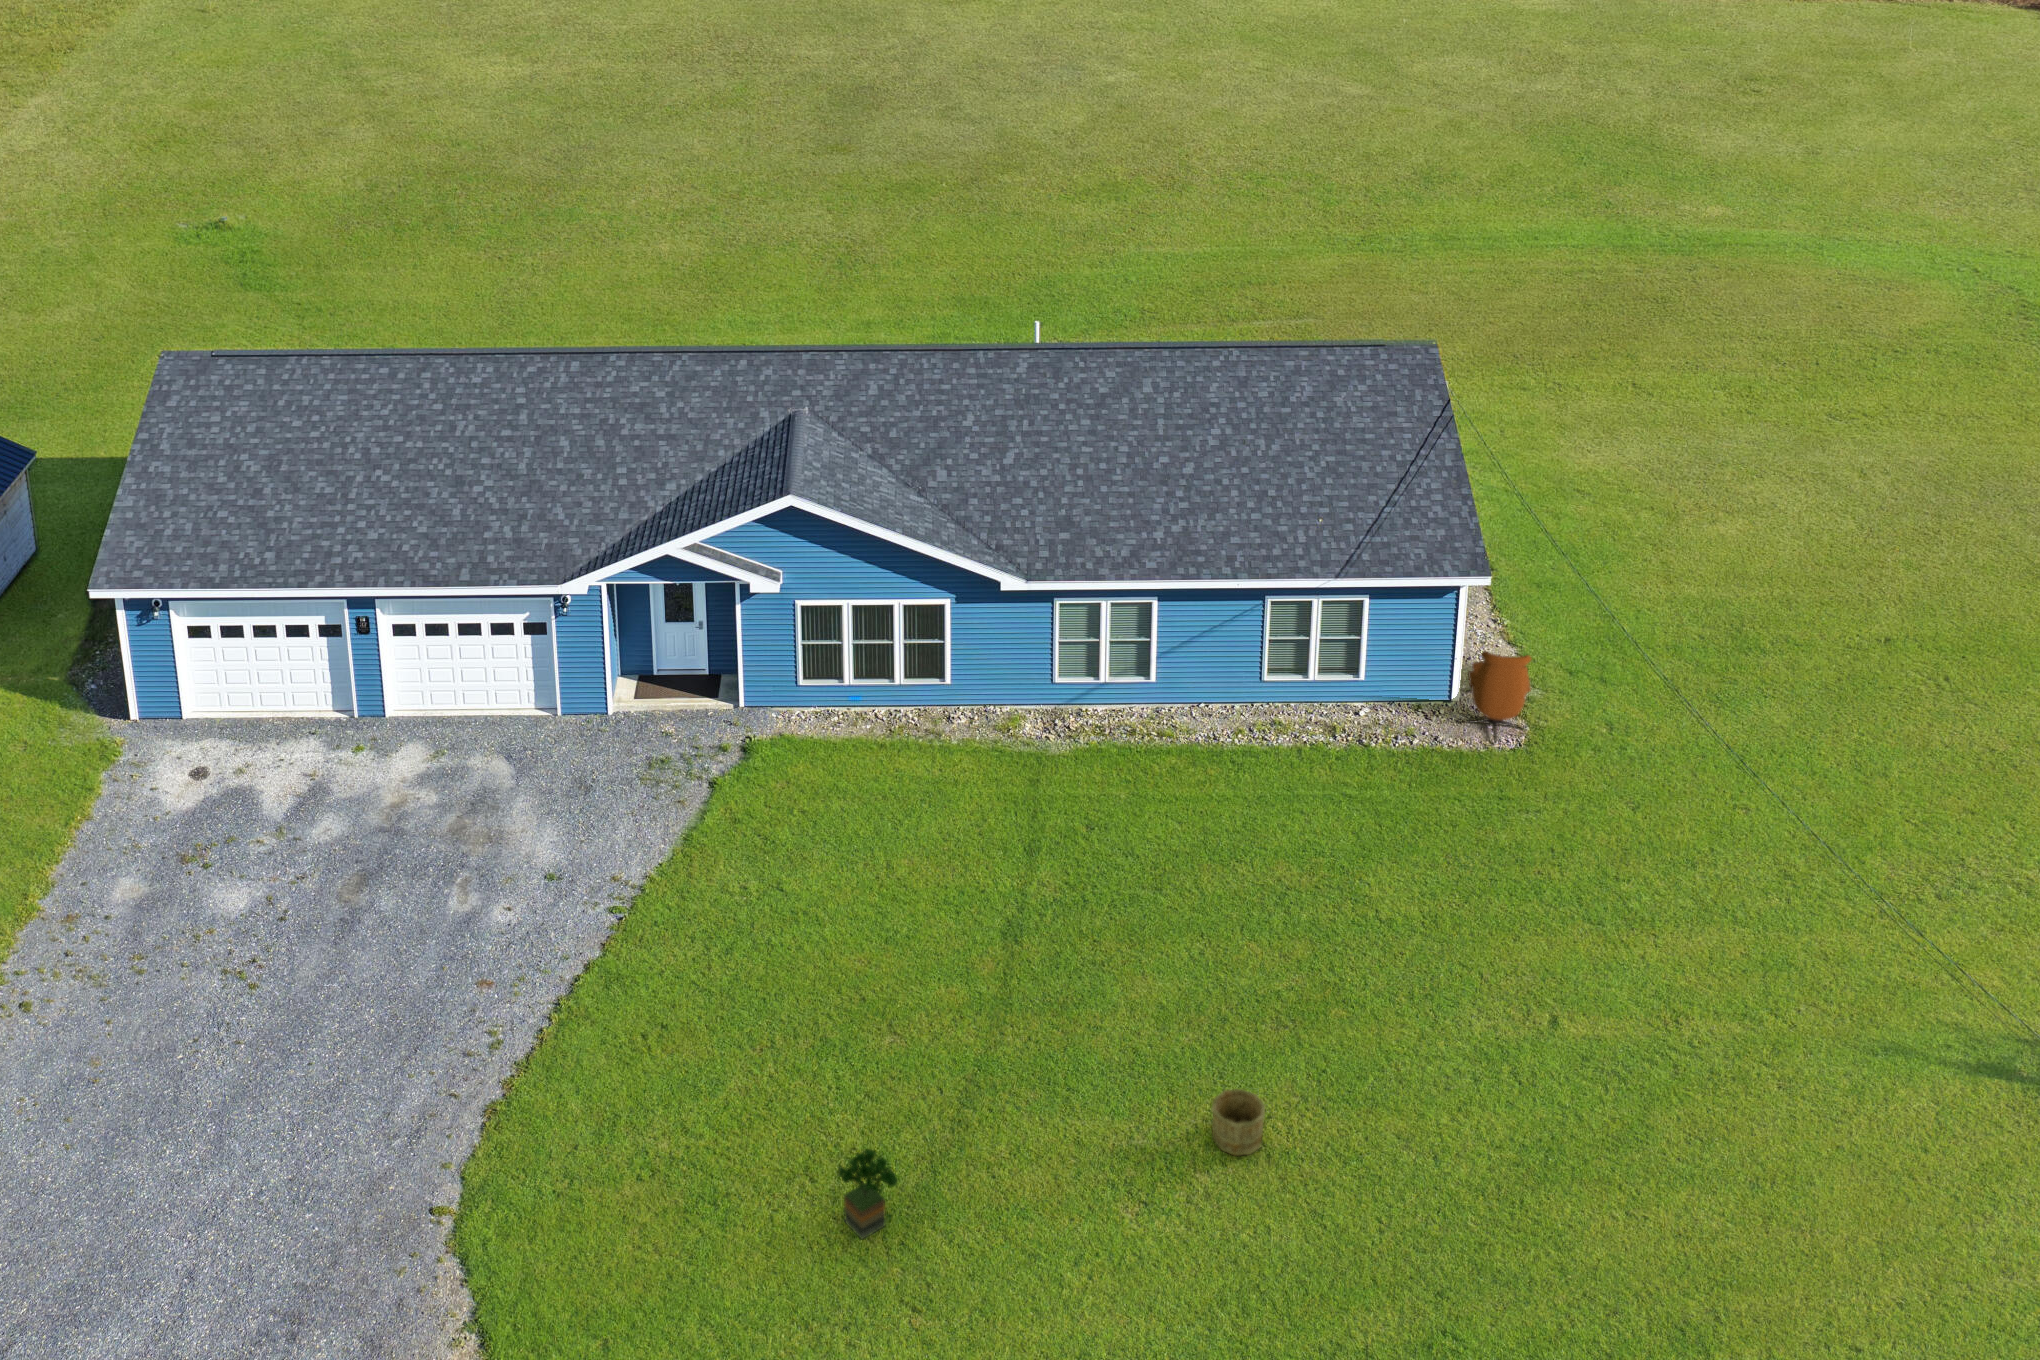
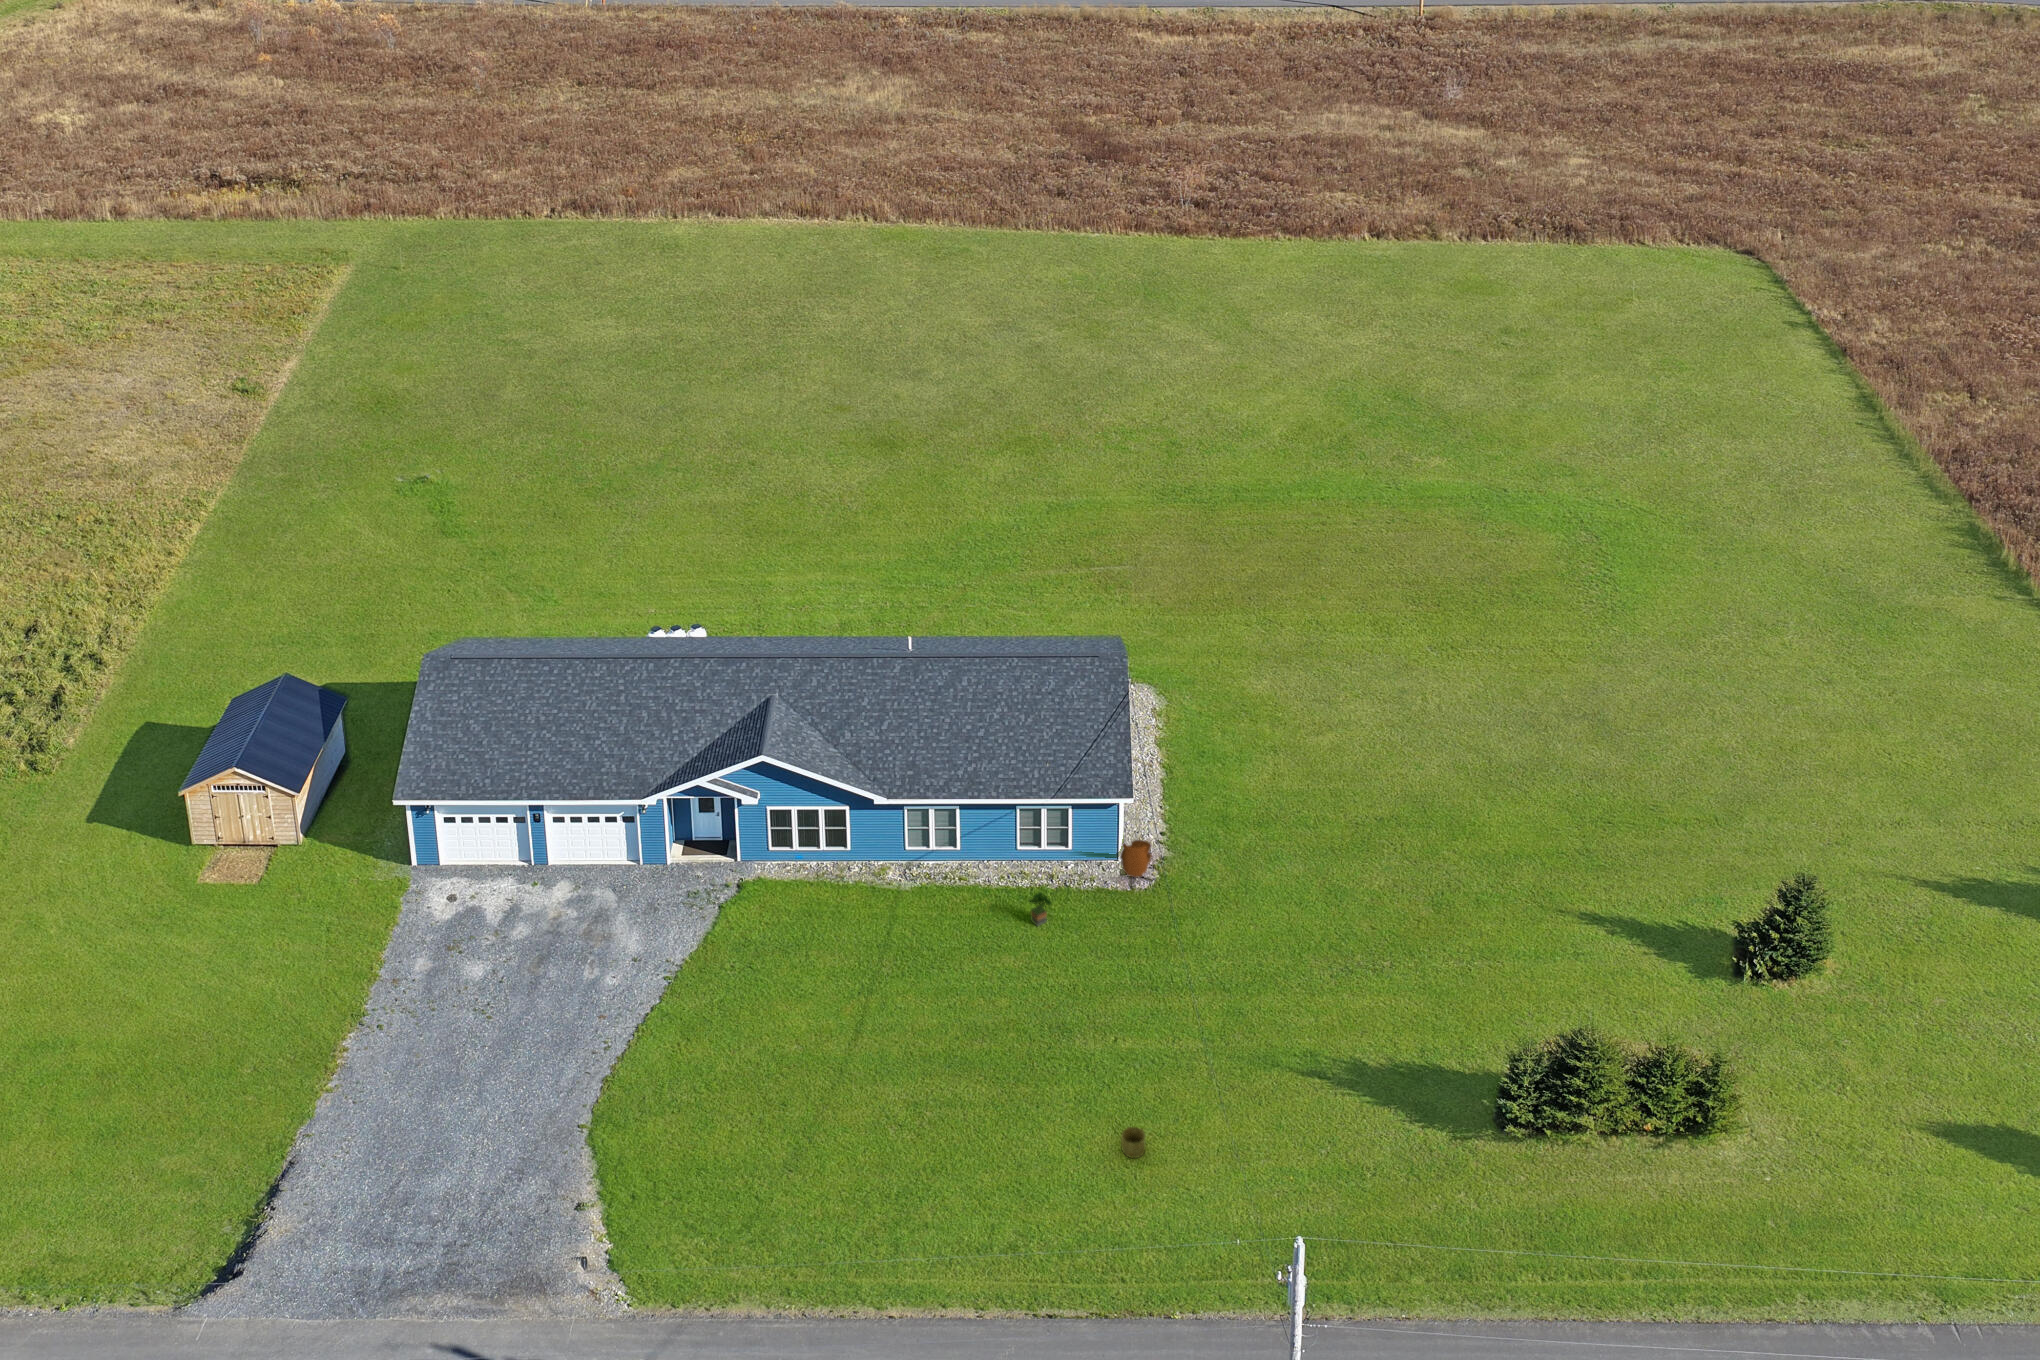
wooden bucket: present [1211,1089,1265,1156] -> present [1121,1127,1146,1158]
potted tree: present [837,1149,898,1239] -> present [1029,892,1051,926]

